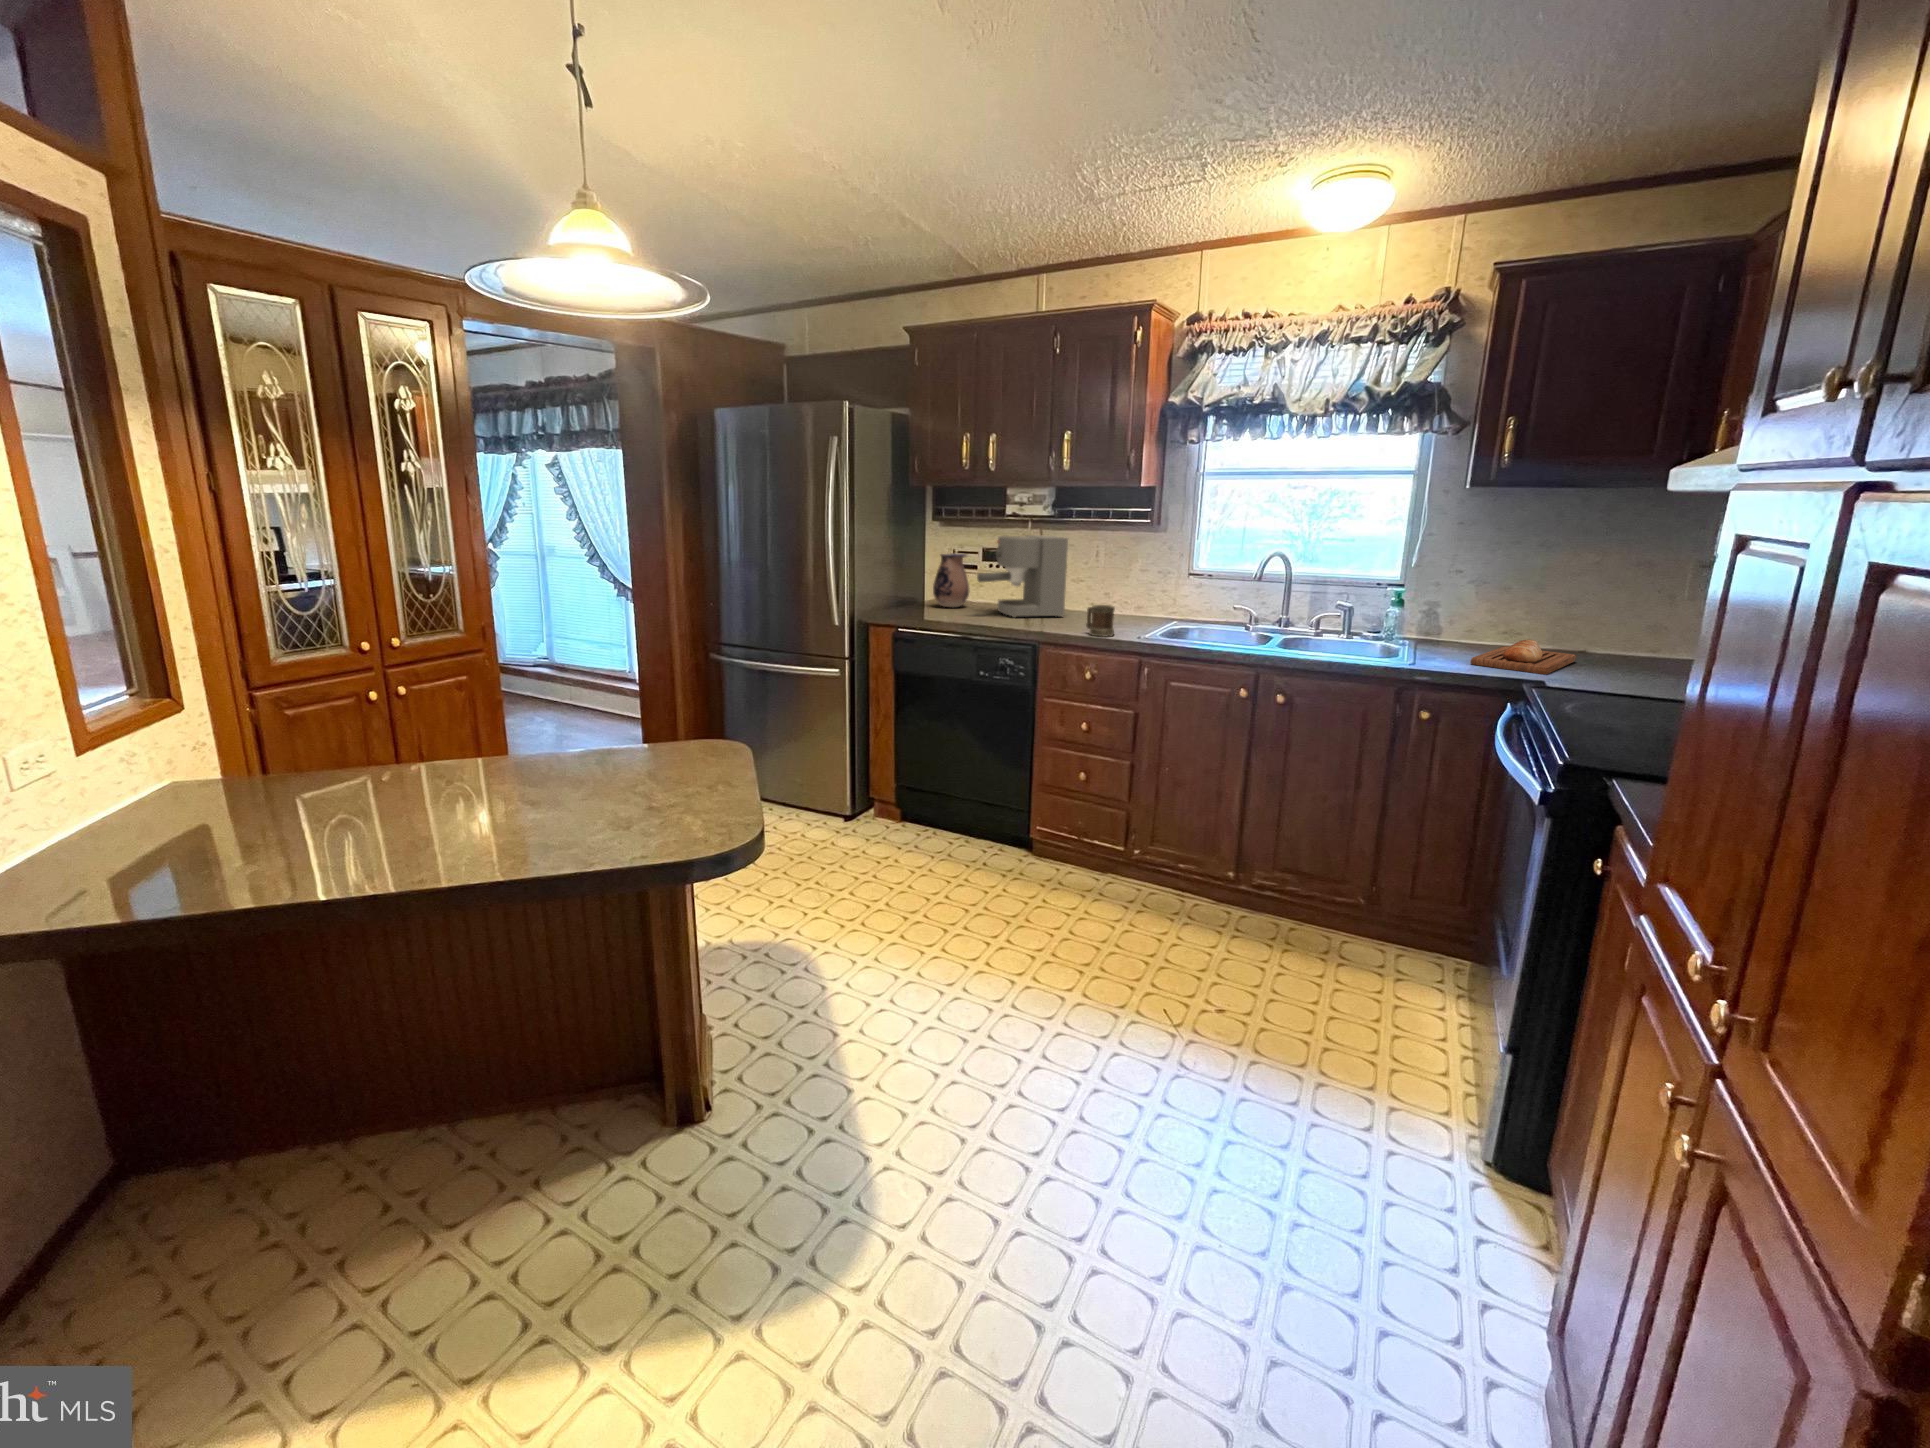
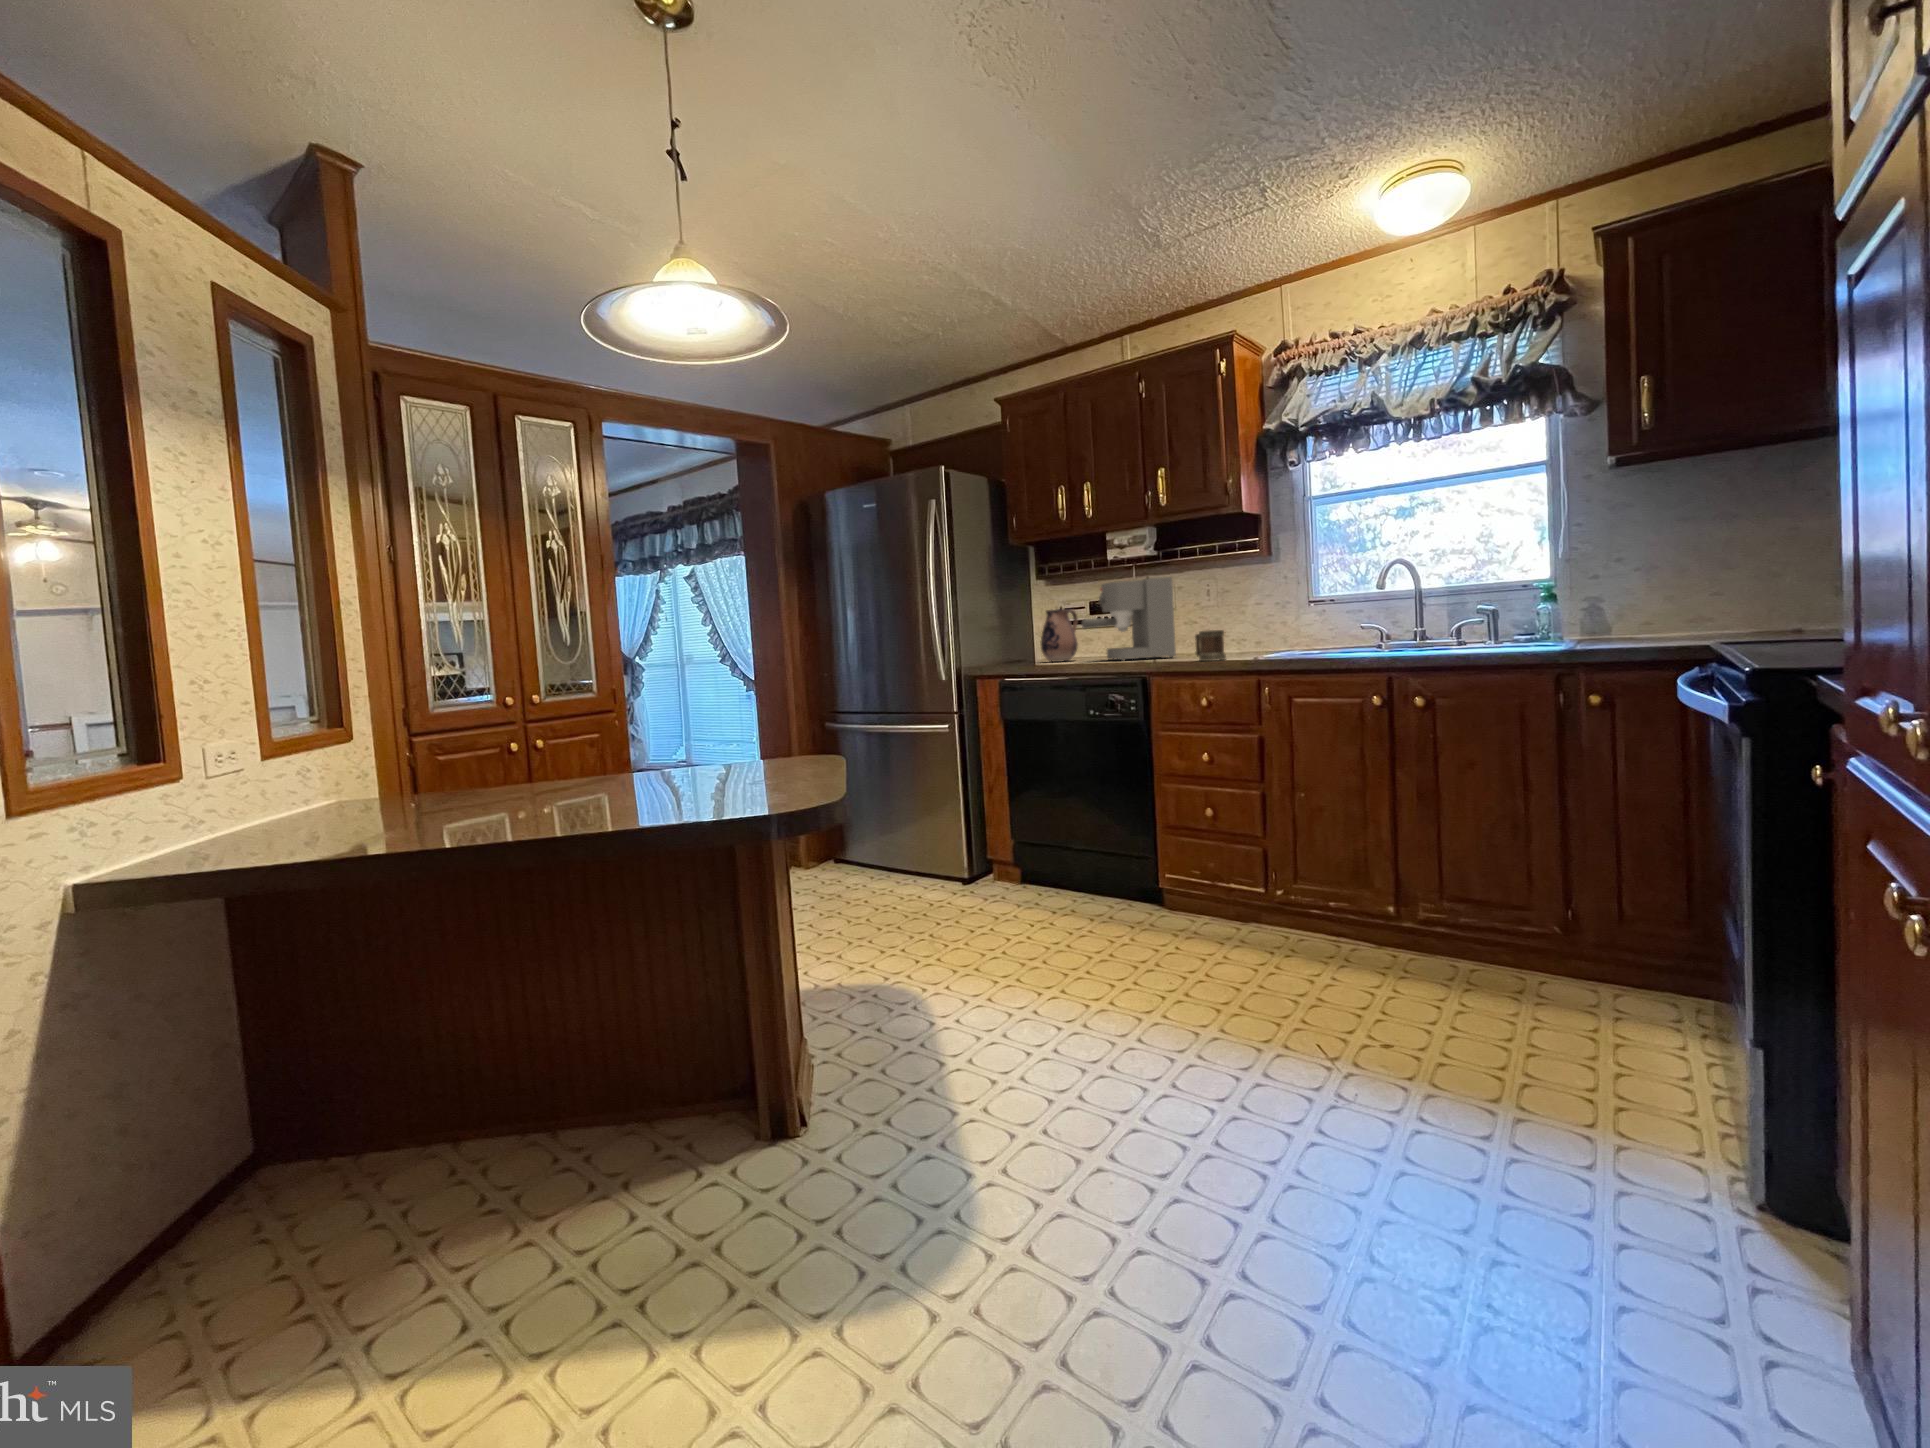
bread loaf: present [1470,640,1576,674] -> none [1645,616,1784,645]

